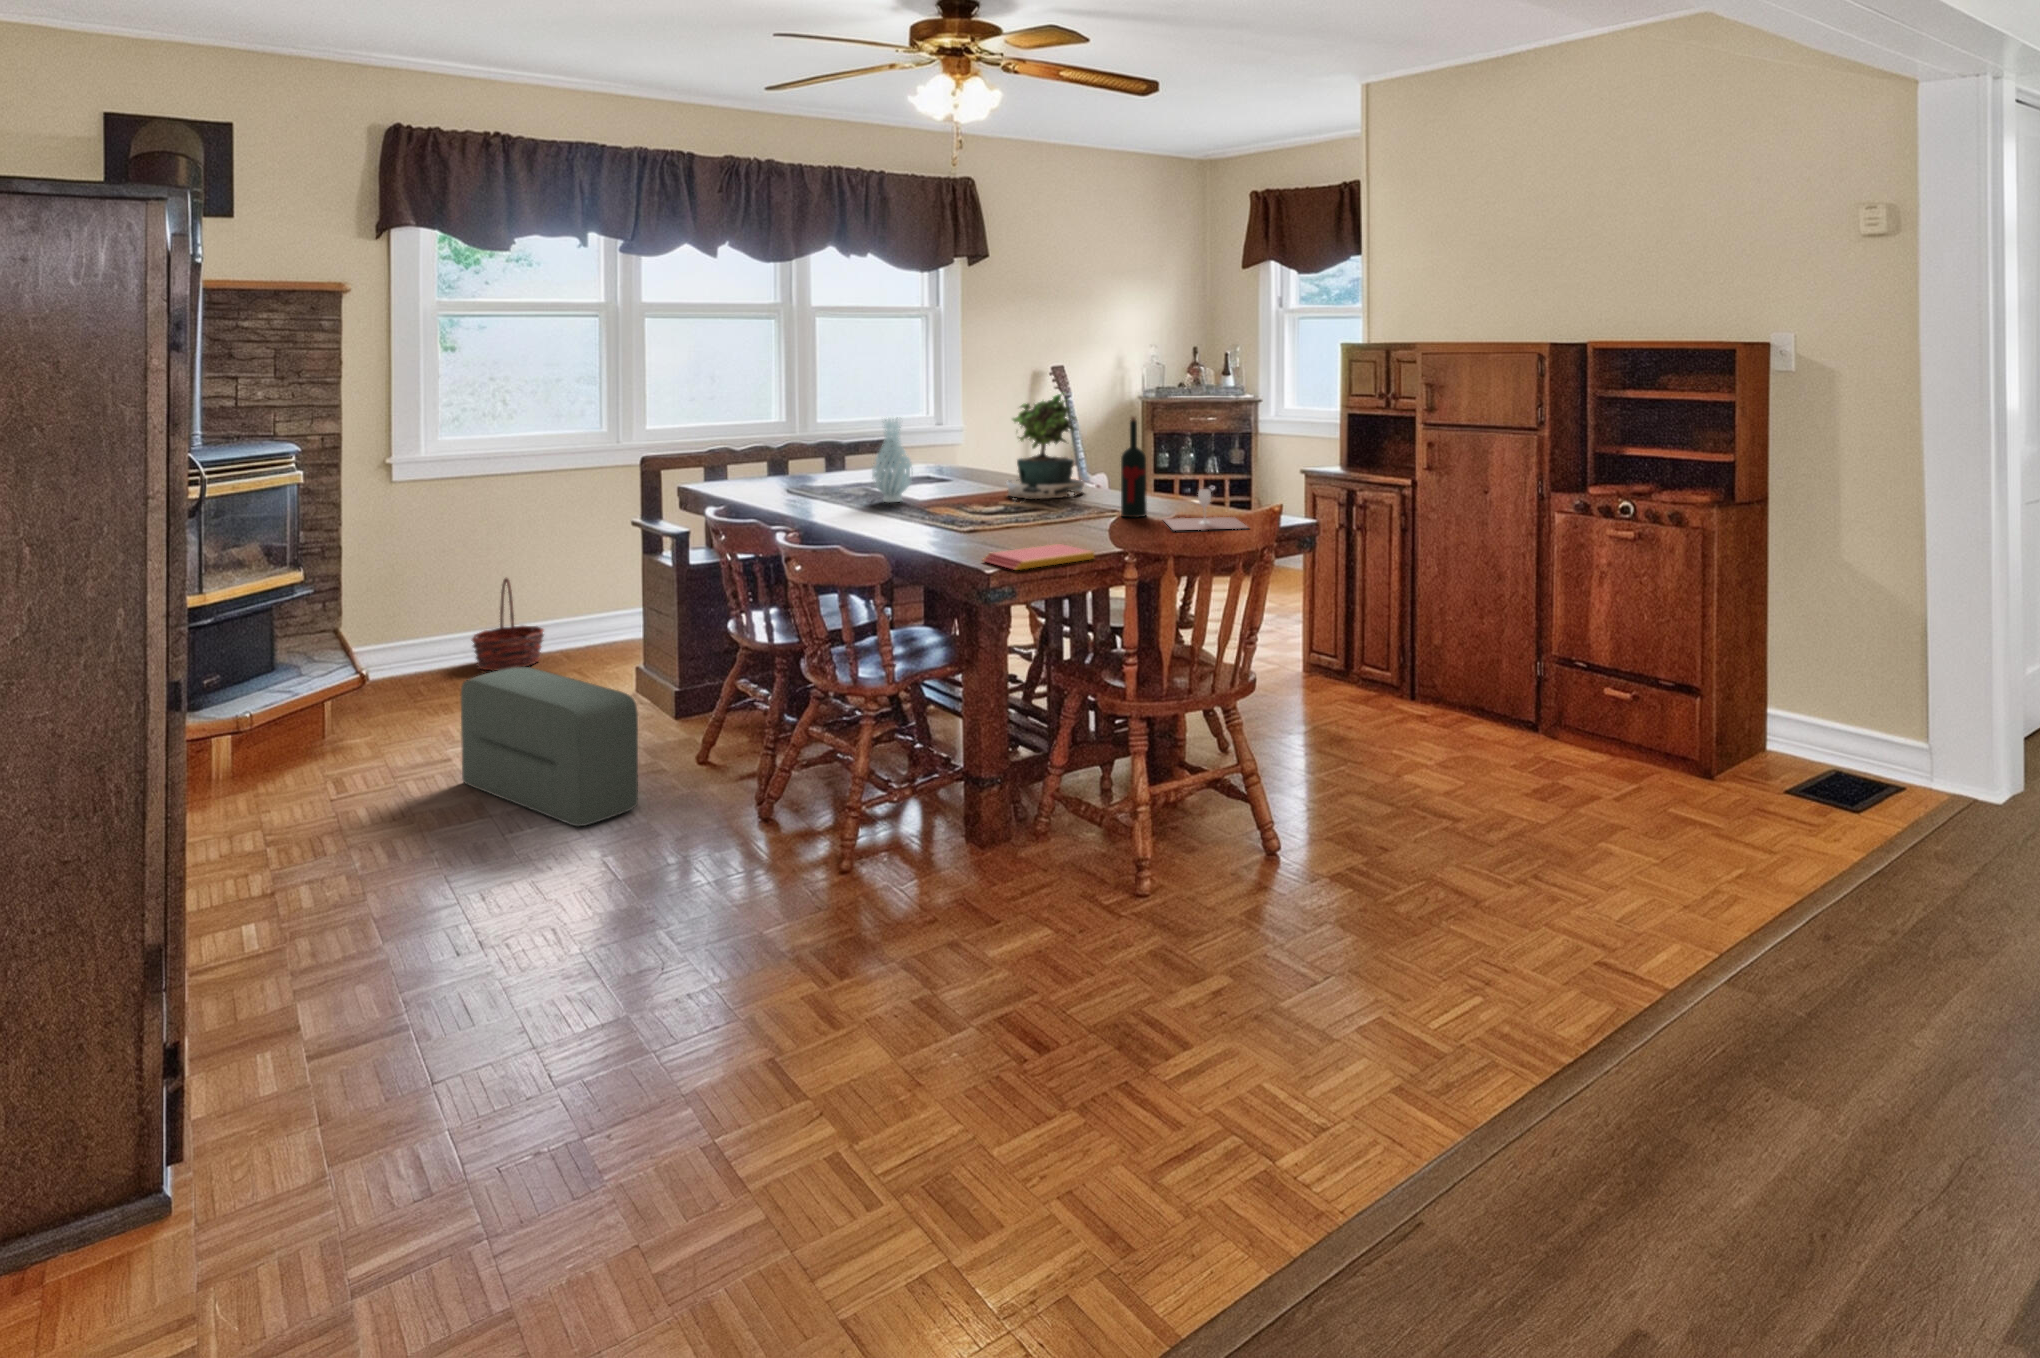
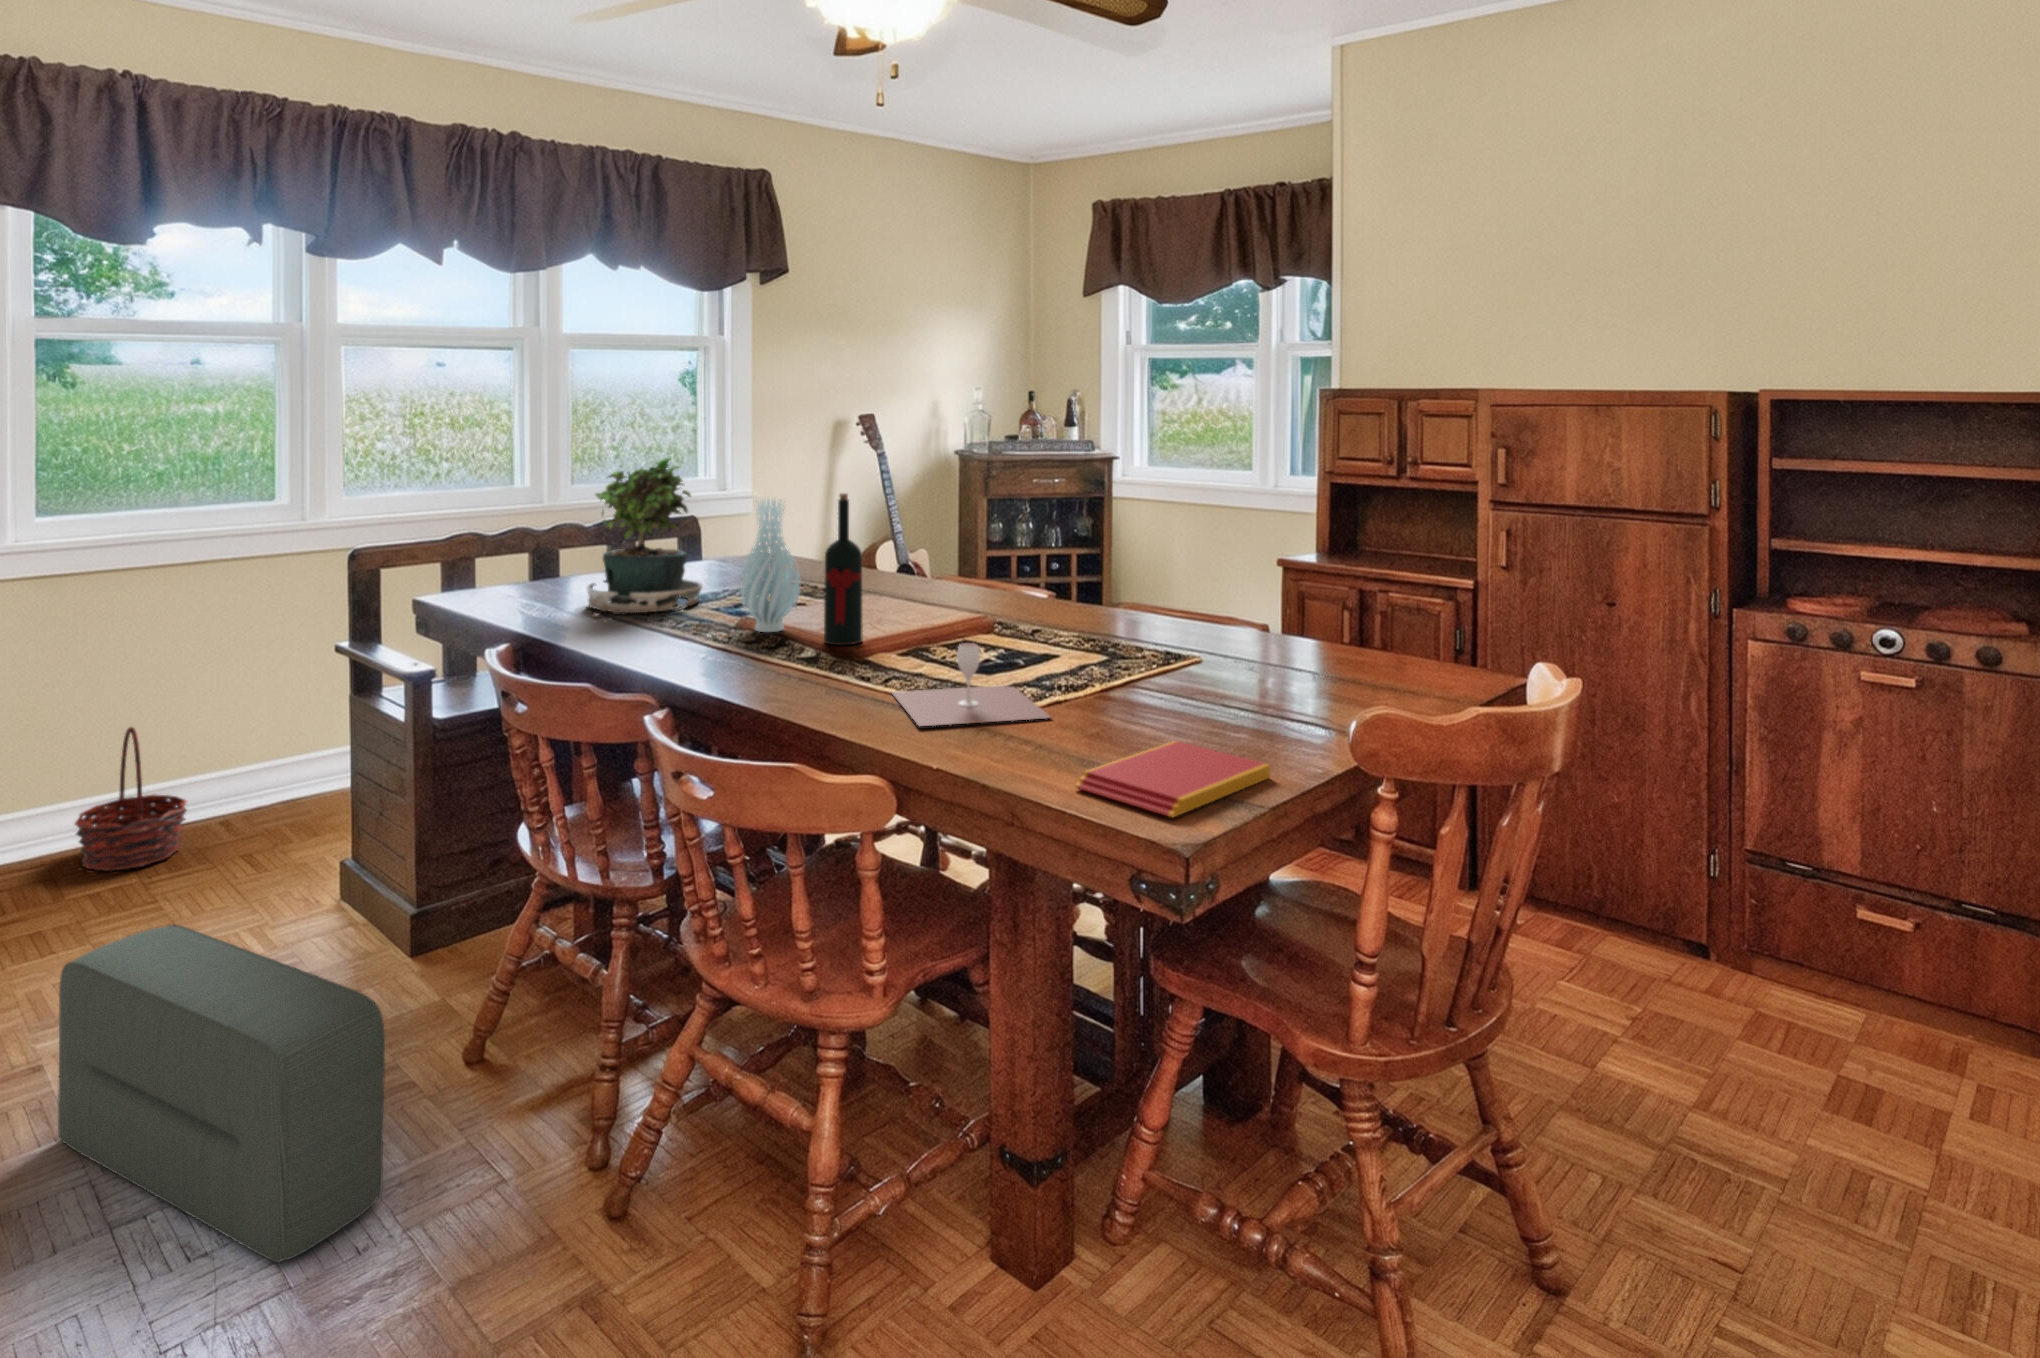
potted plant: present [1006,393,1084,499] -> present [587,456,702,616]
wine bottle: present [1121,417,1147,517] -> present [824,493,862,645]
wine glass: present [1164,489,1247,530] -> present [892,643,1051,726]

